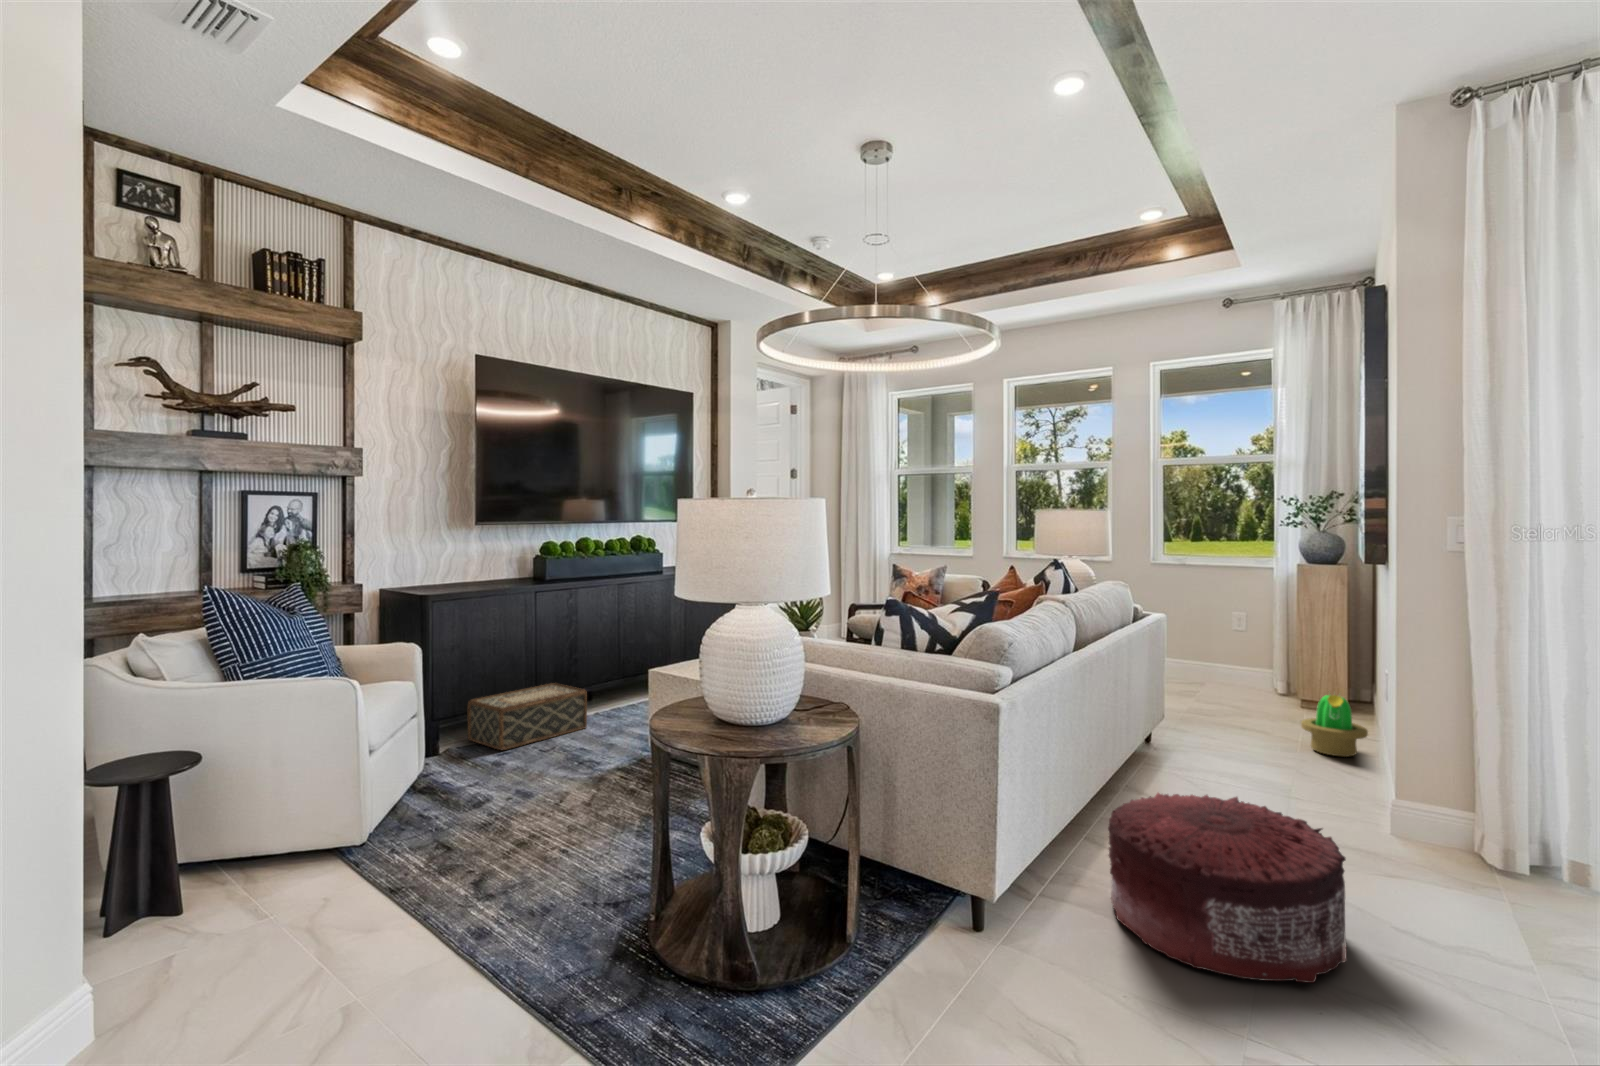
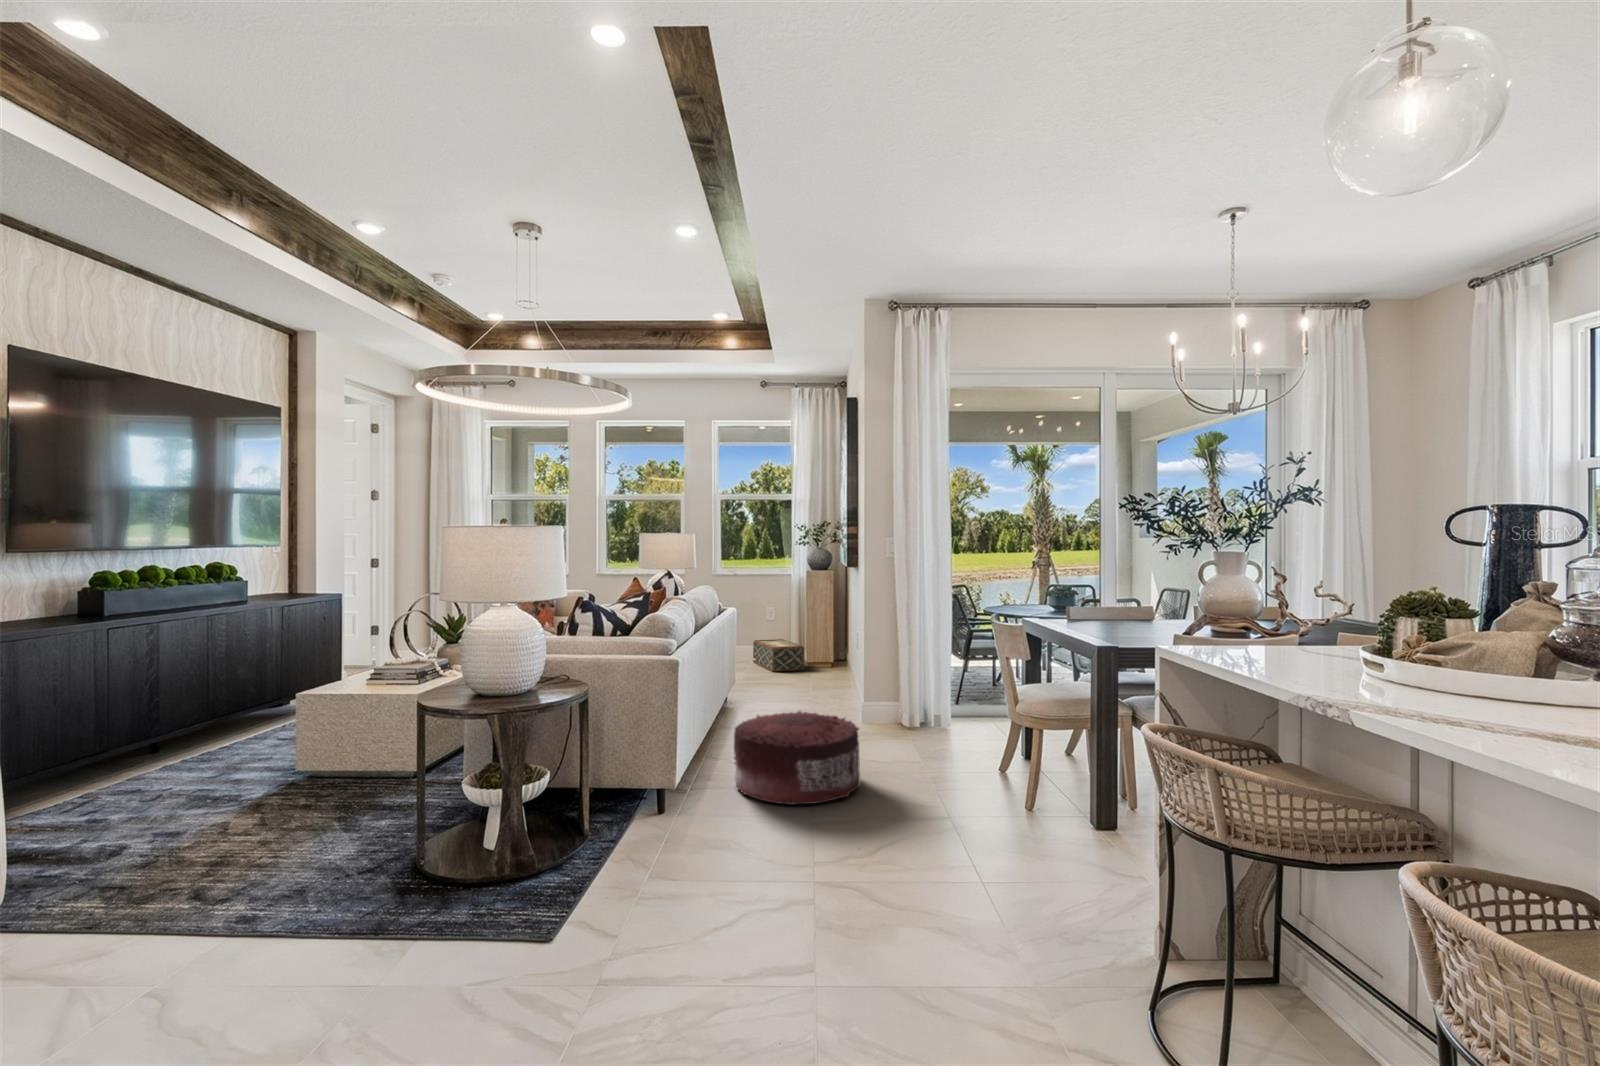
woven basket: present [468,683,587,750] -> present [753,639,804,672]
decorative plant: present [1301,694,1368,757] -> none [815,652,851,696]

